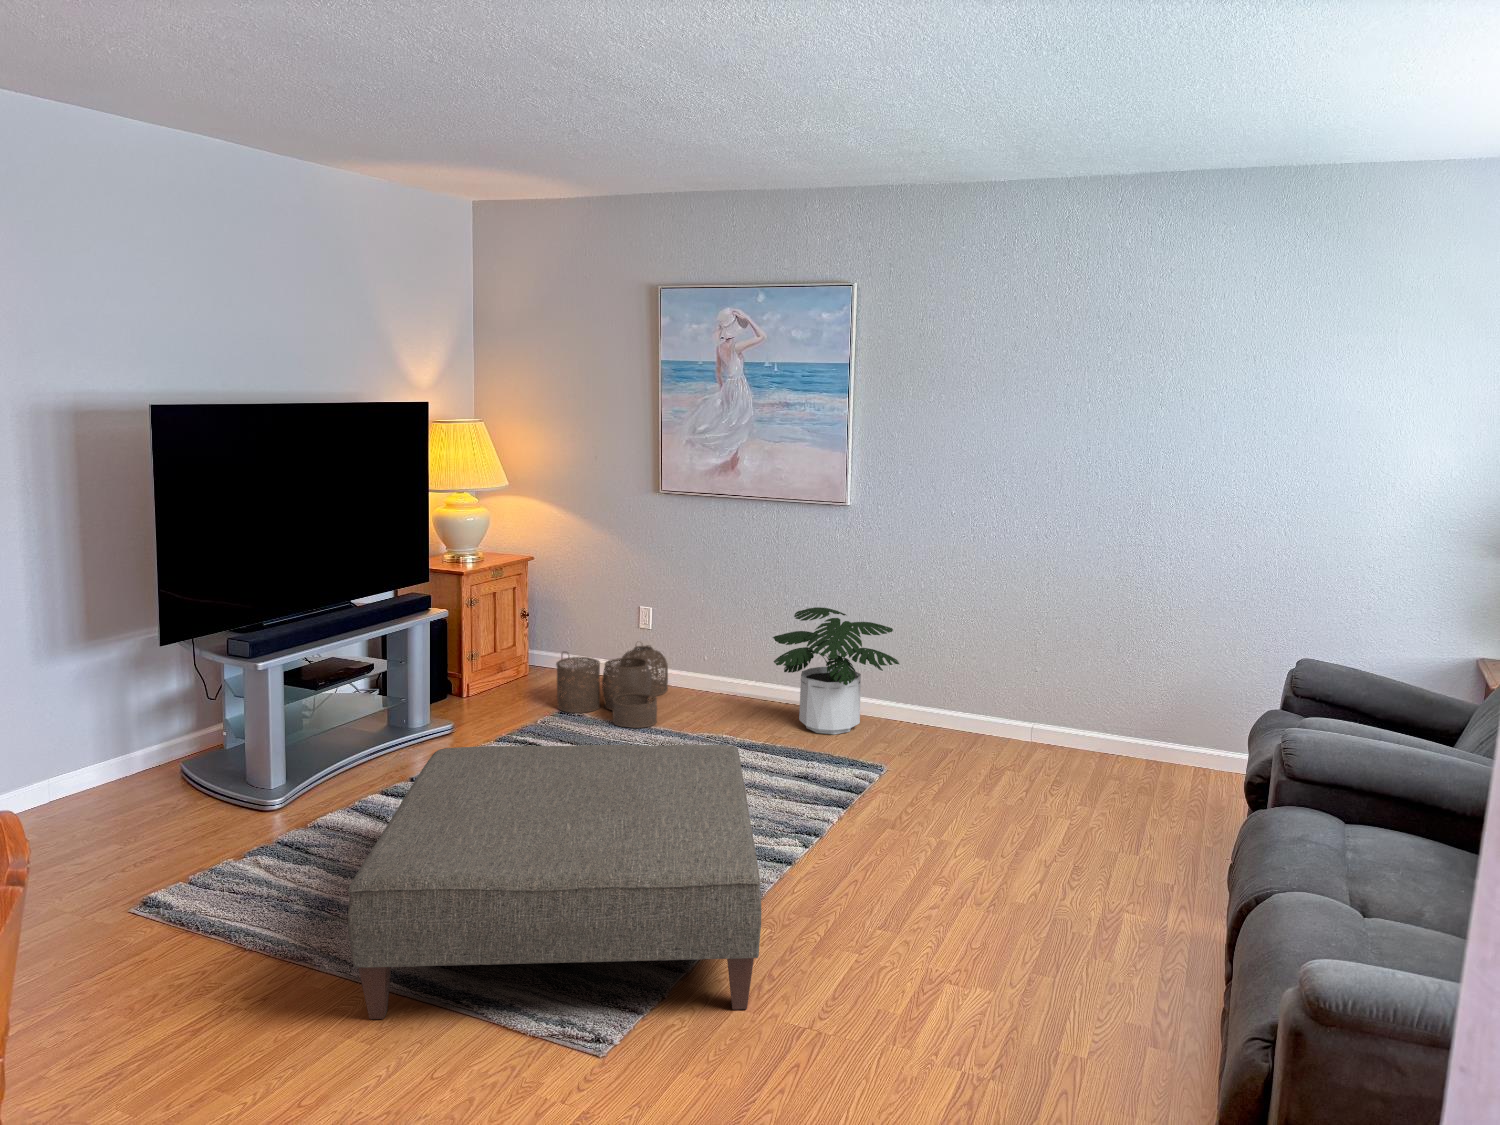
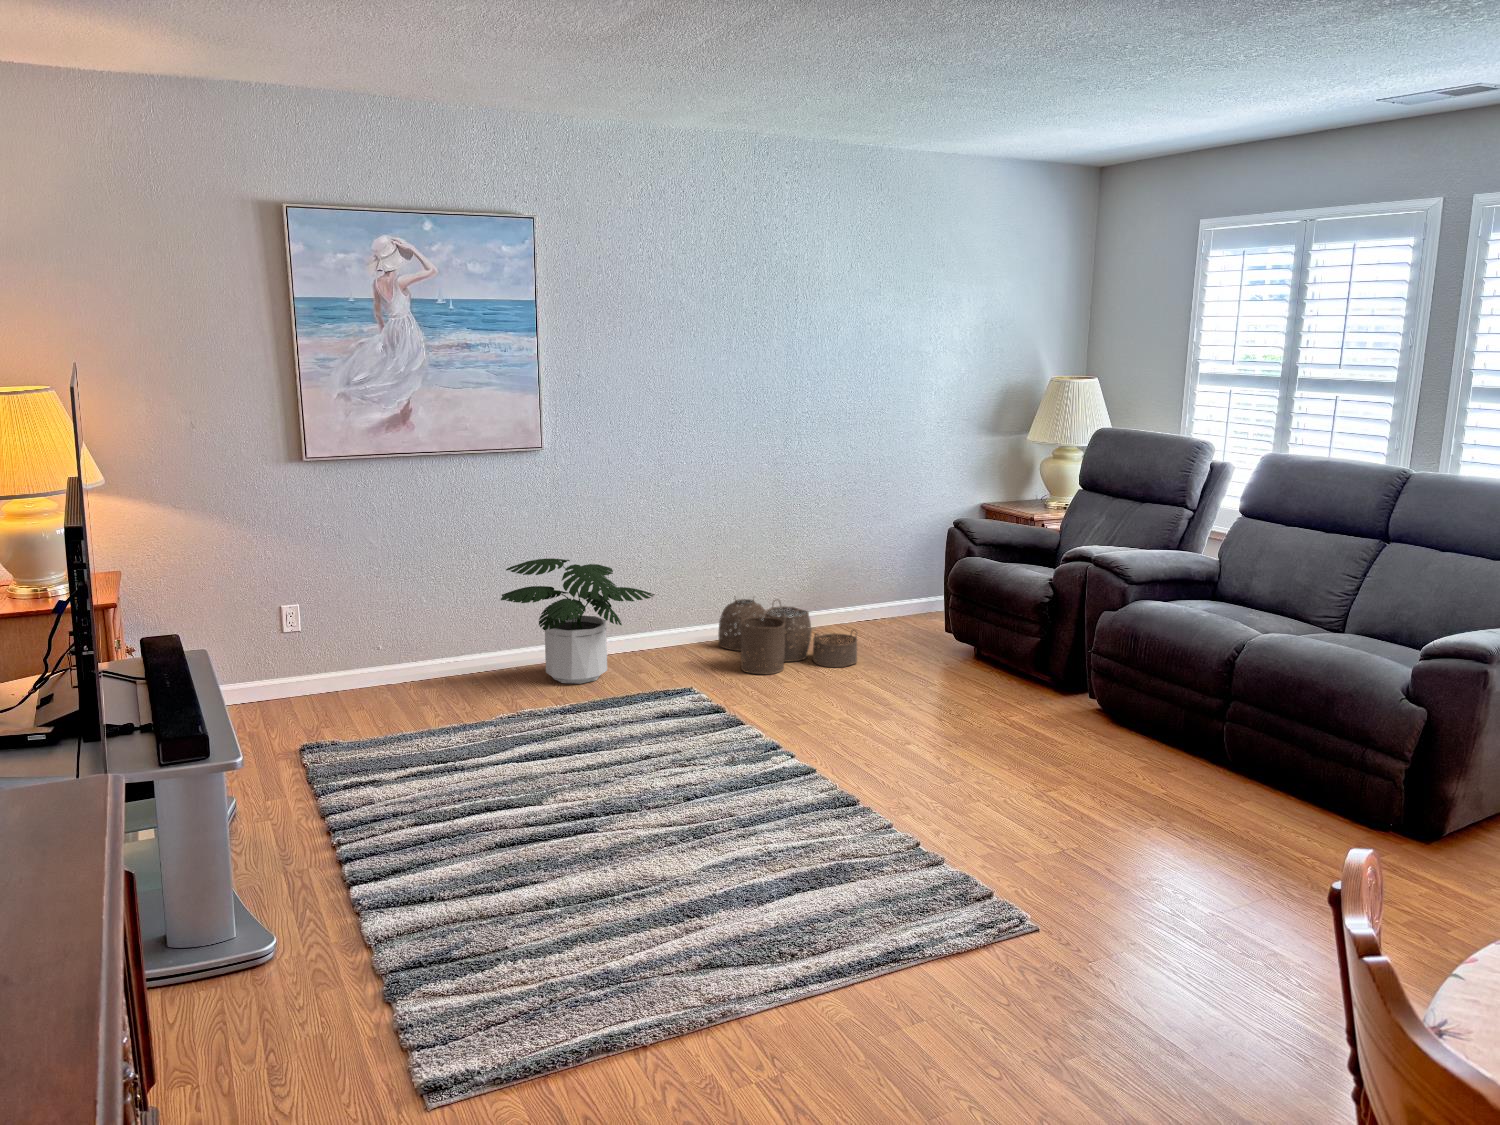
woven basket: present [556,645,668,728] -> present [719,599,858,674]
ottoman: present [348,745,761,1019] -> none [553,678,1053,1011]

